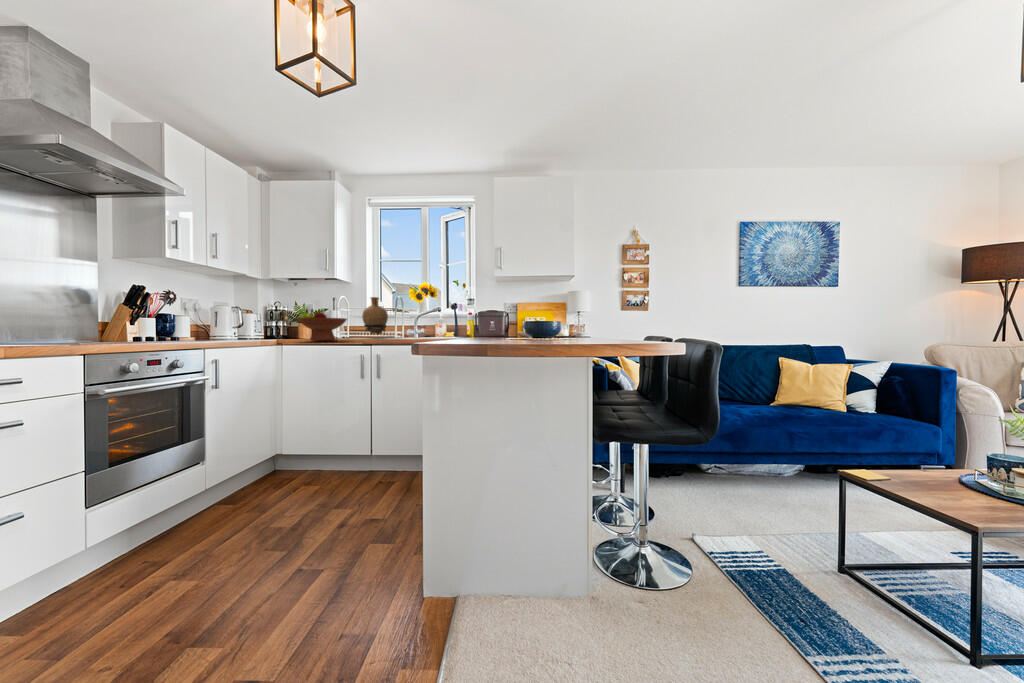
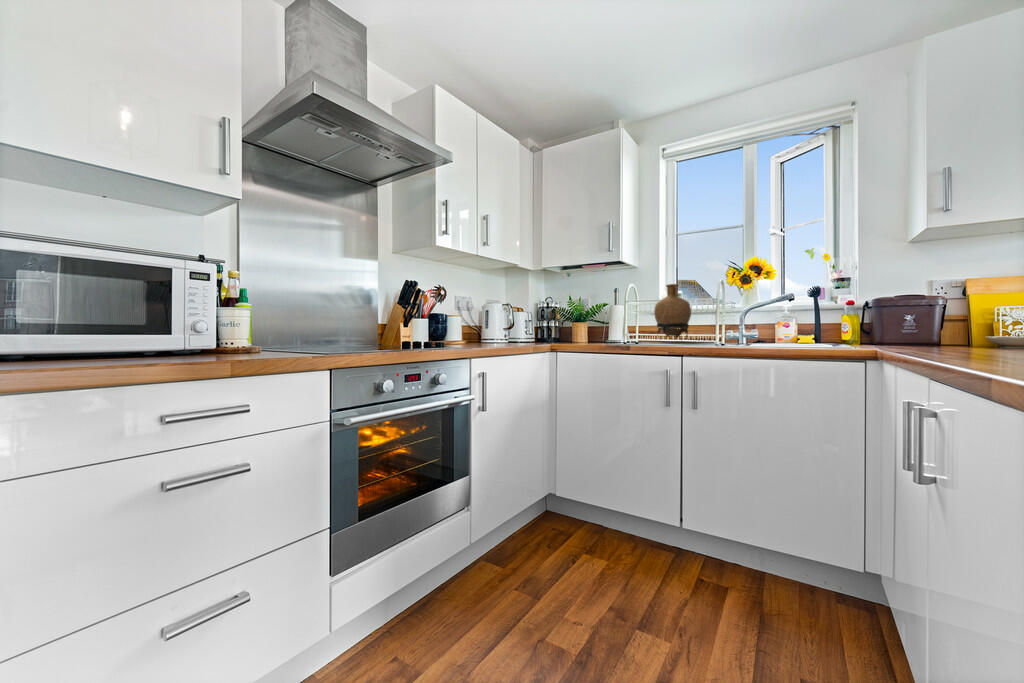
fruit bowl: present [298,309,347,341] -> none [577,302,645,348]

